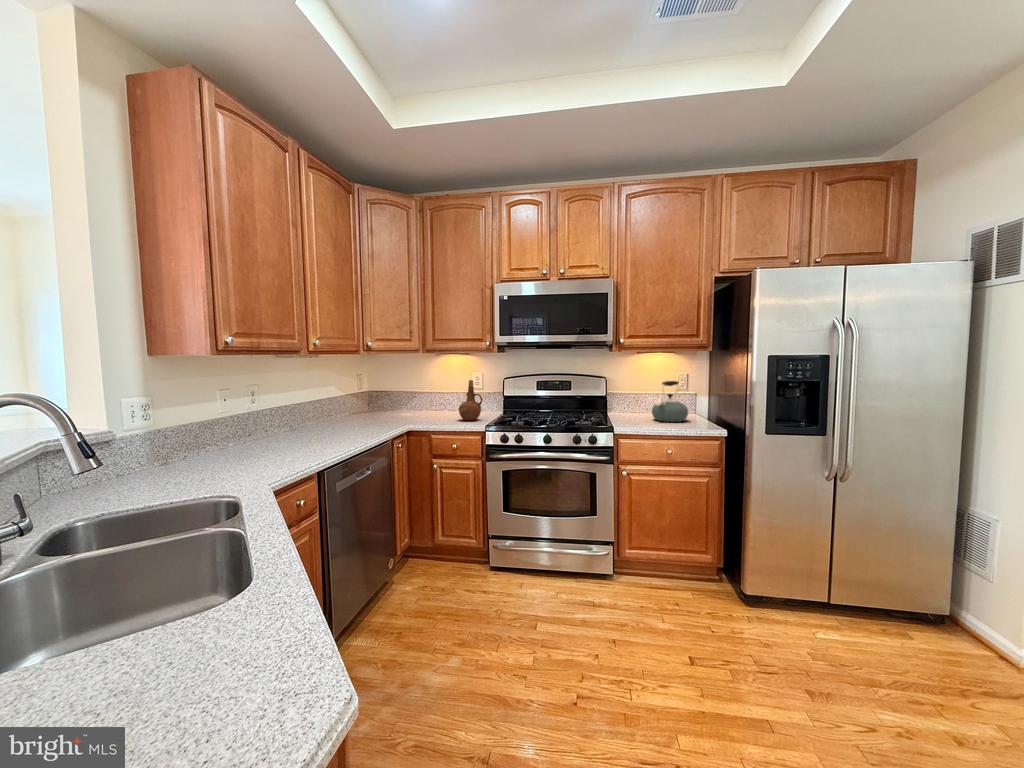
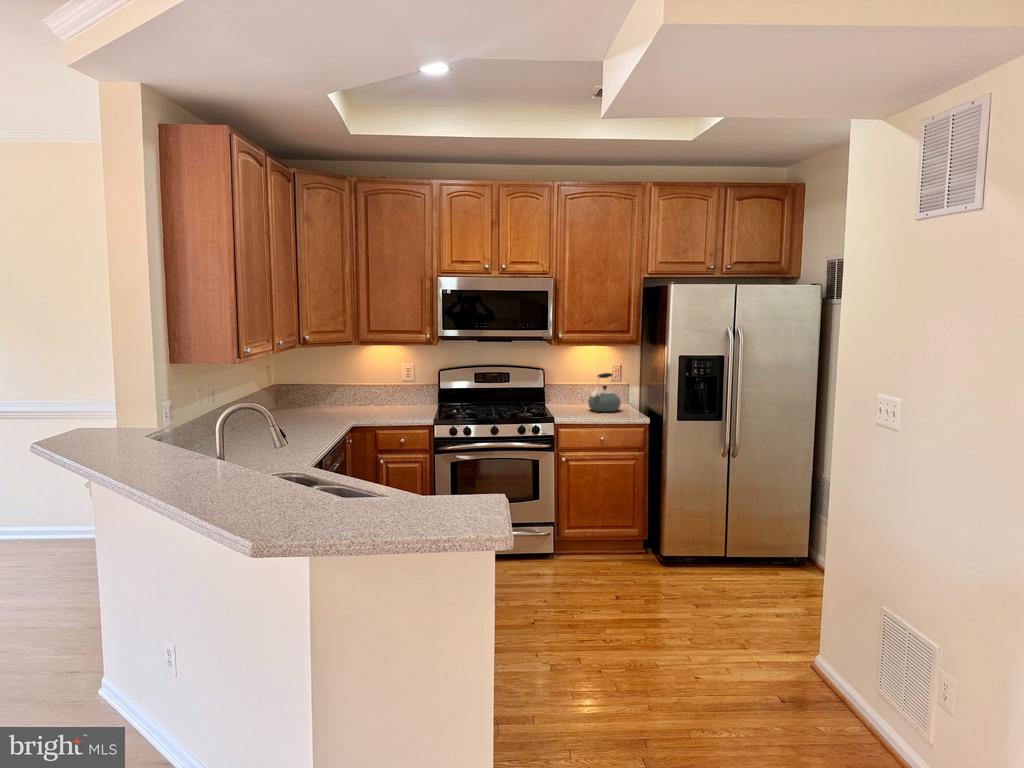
ceramic pitcher: present [459,380,482,420] -> none [400,374,424,415]

